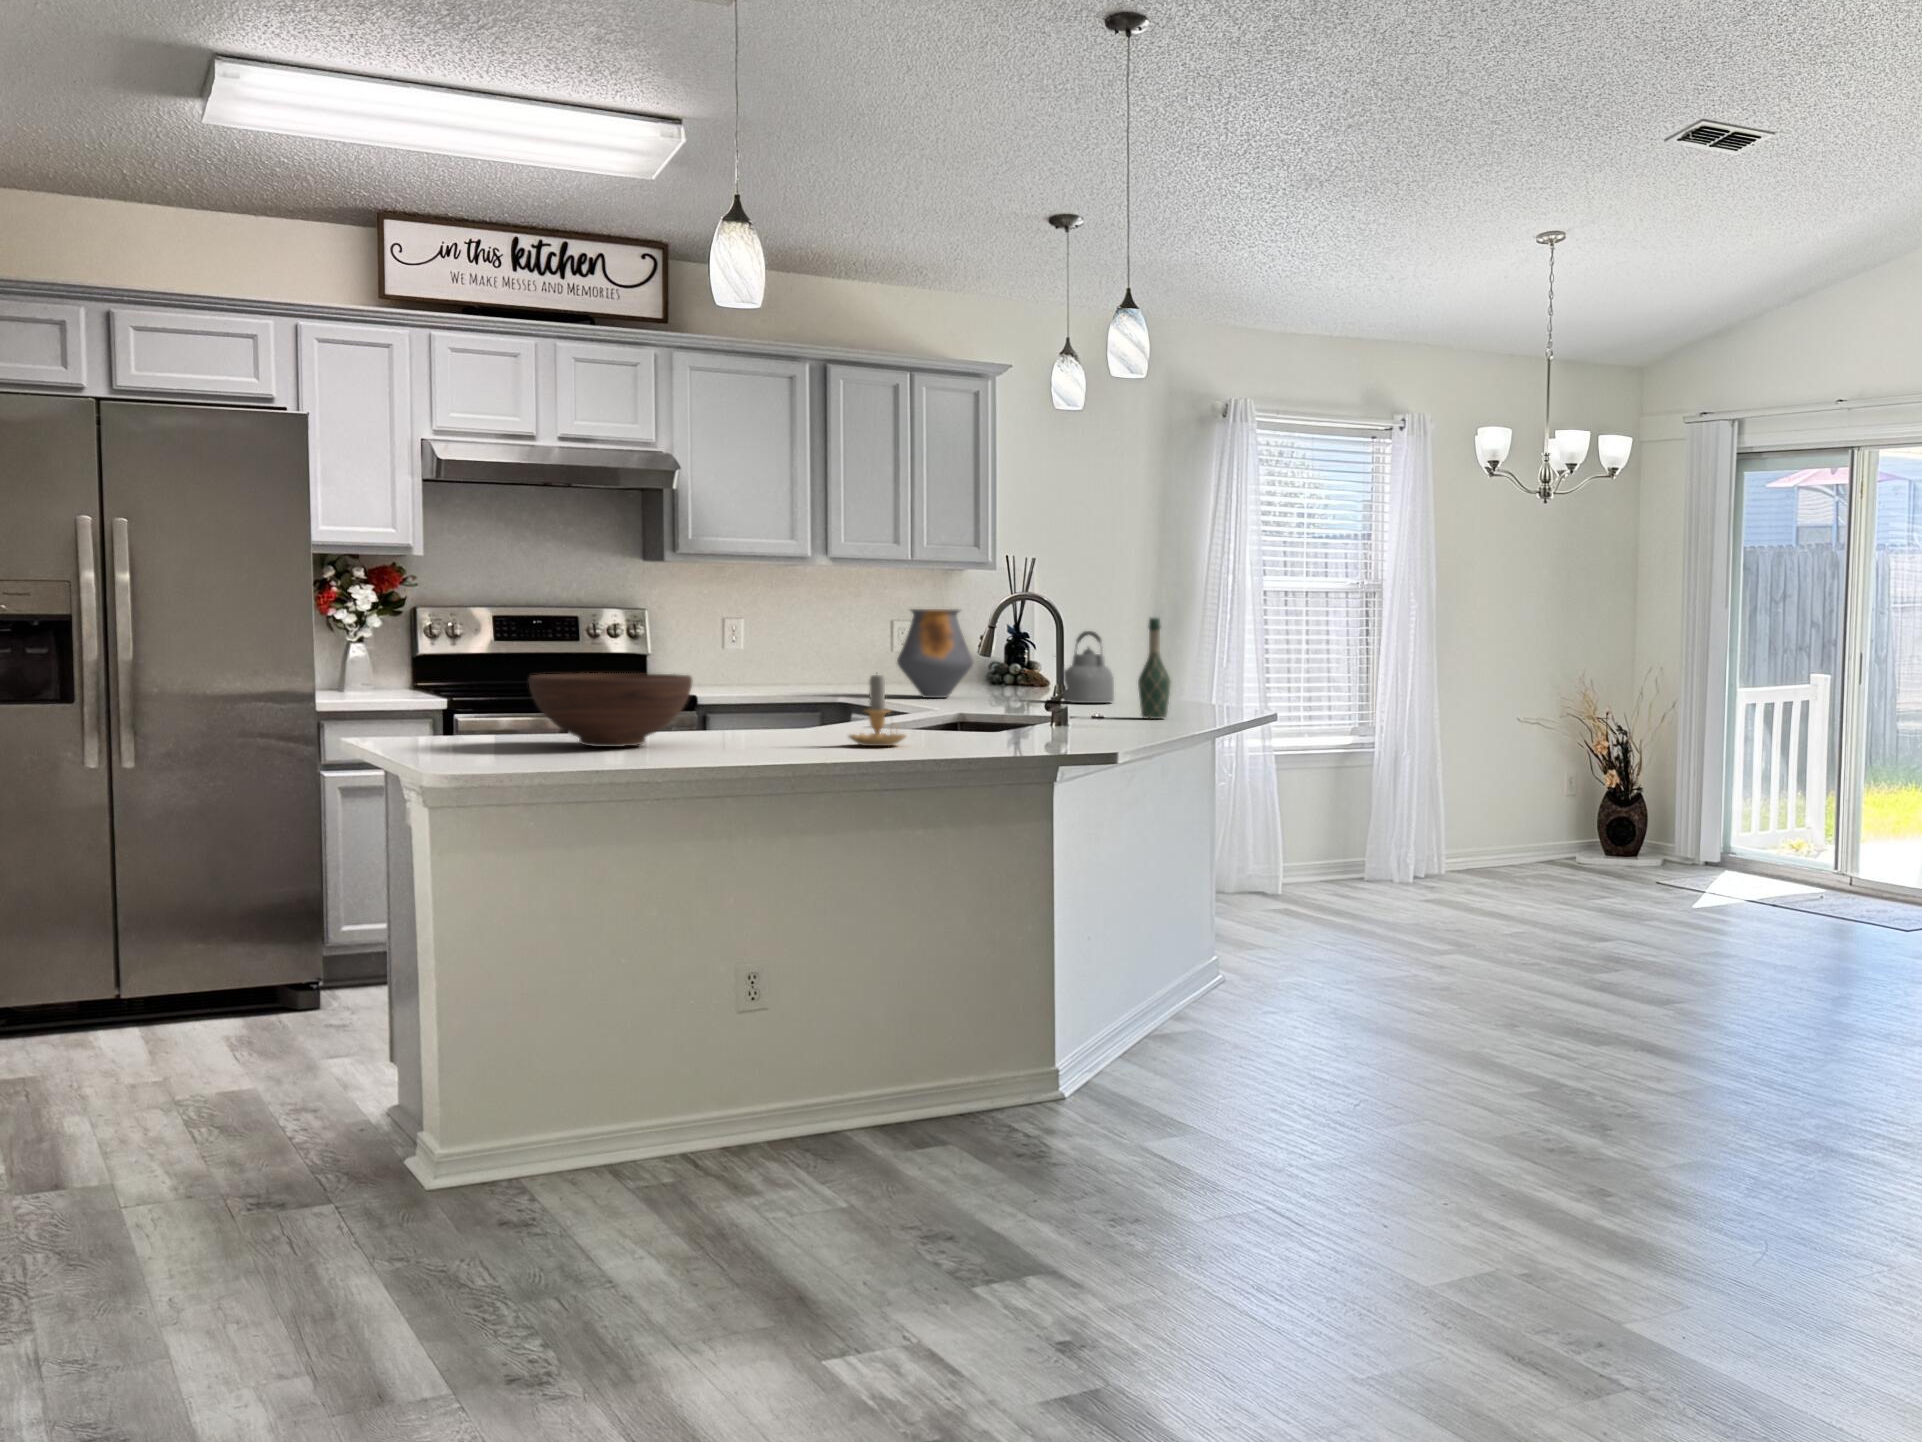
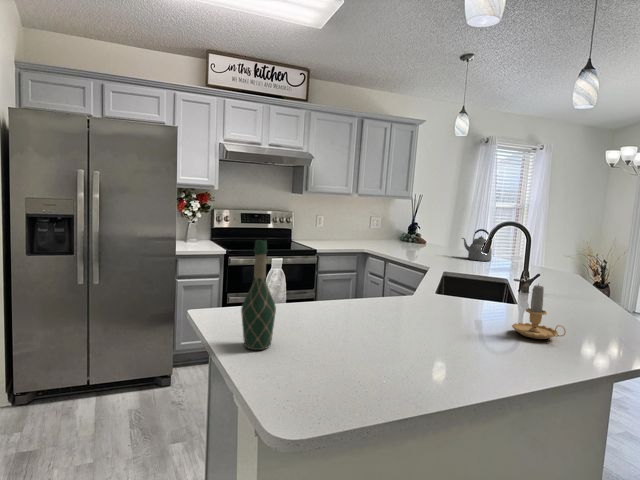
vase: present [897,609,973,698] -> none [394,216,425,253]
wine bottle: present [1138,618,1171,719] -> present [241,240,276,350]
fruit bowl: present [529,673,692,747] -> none [308,273,419,337]

